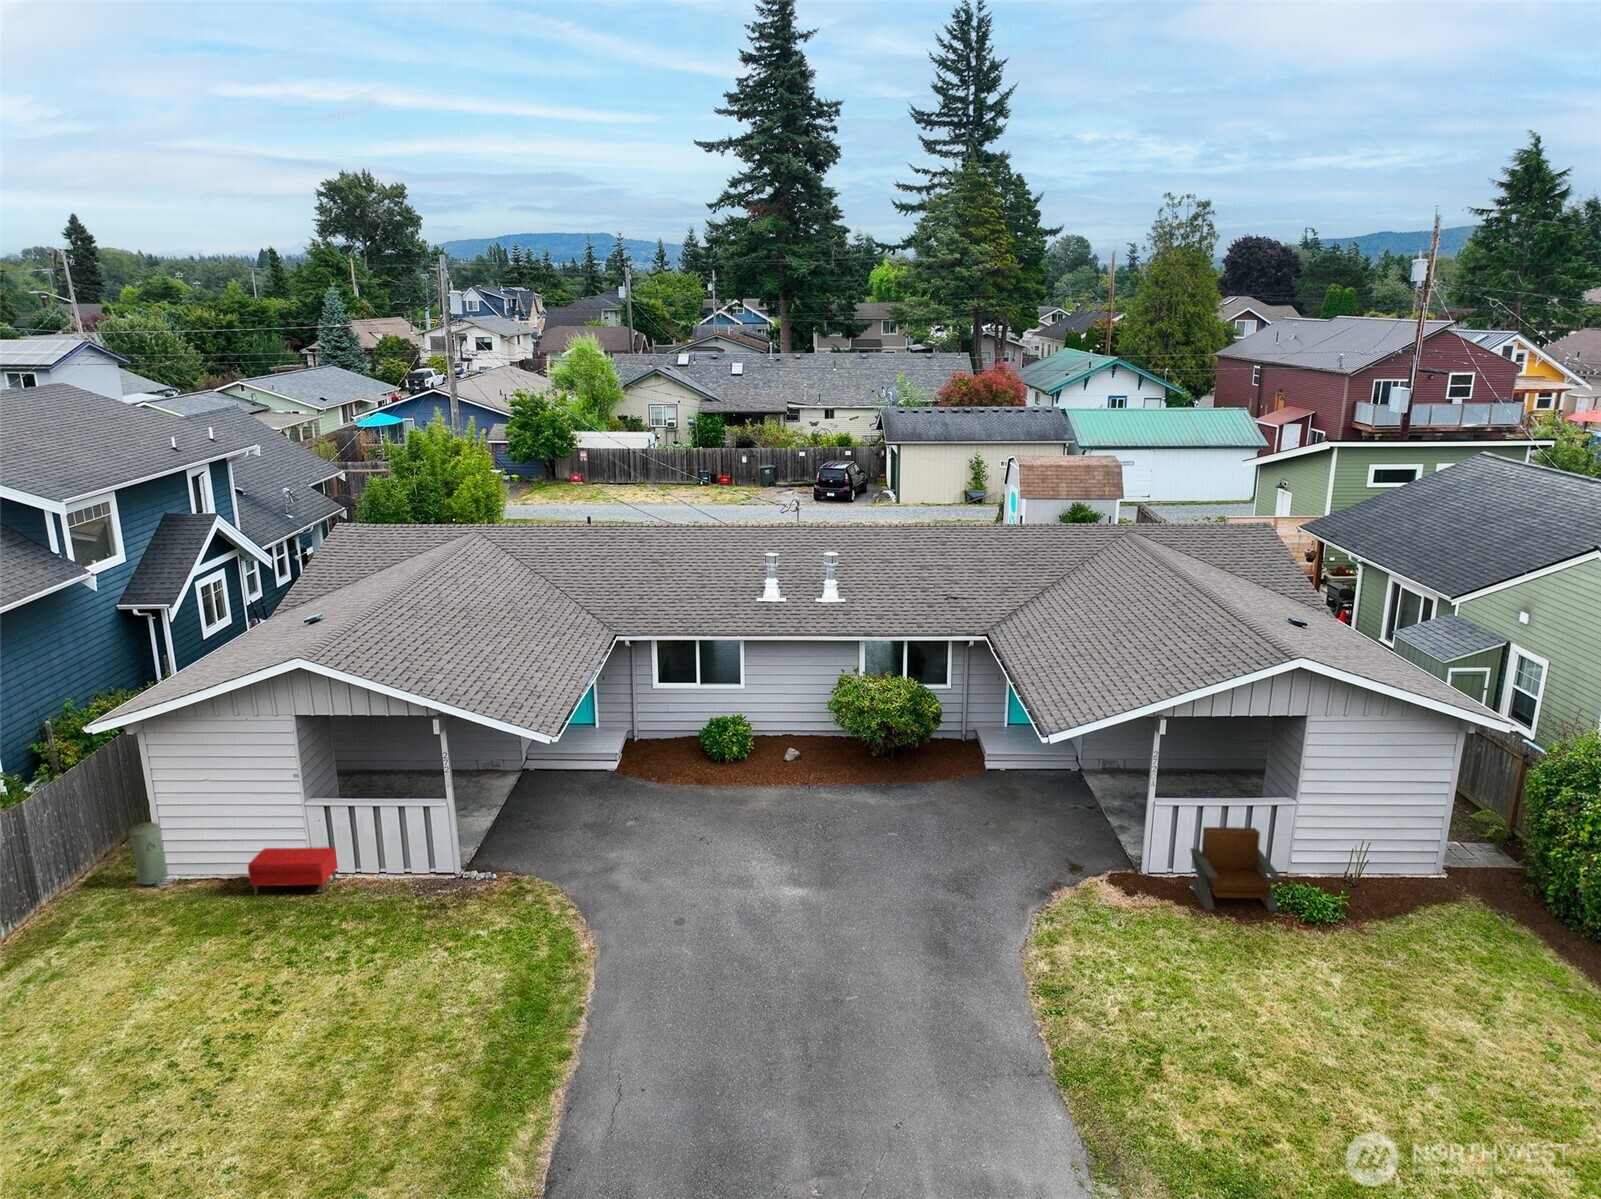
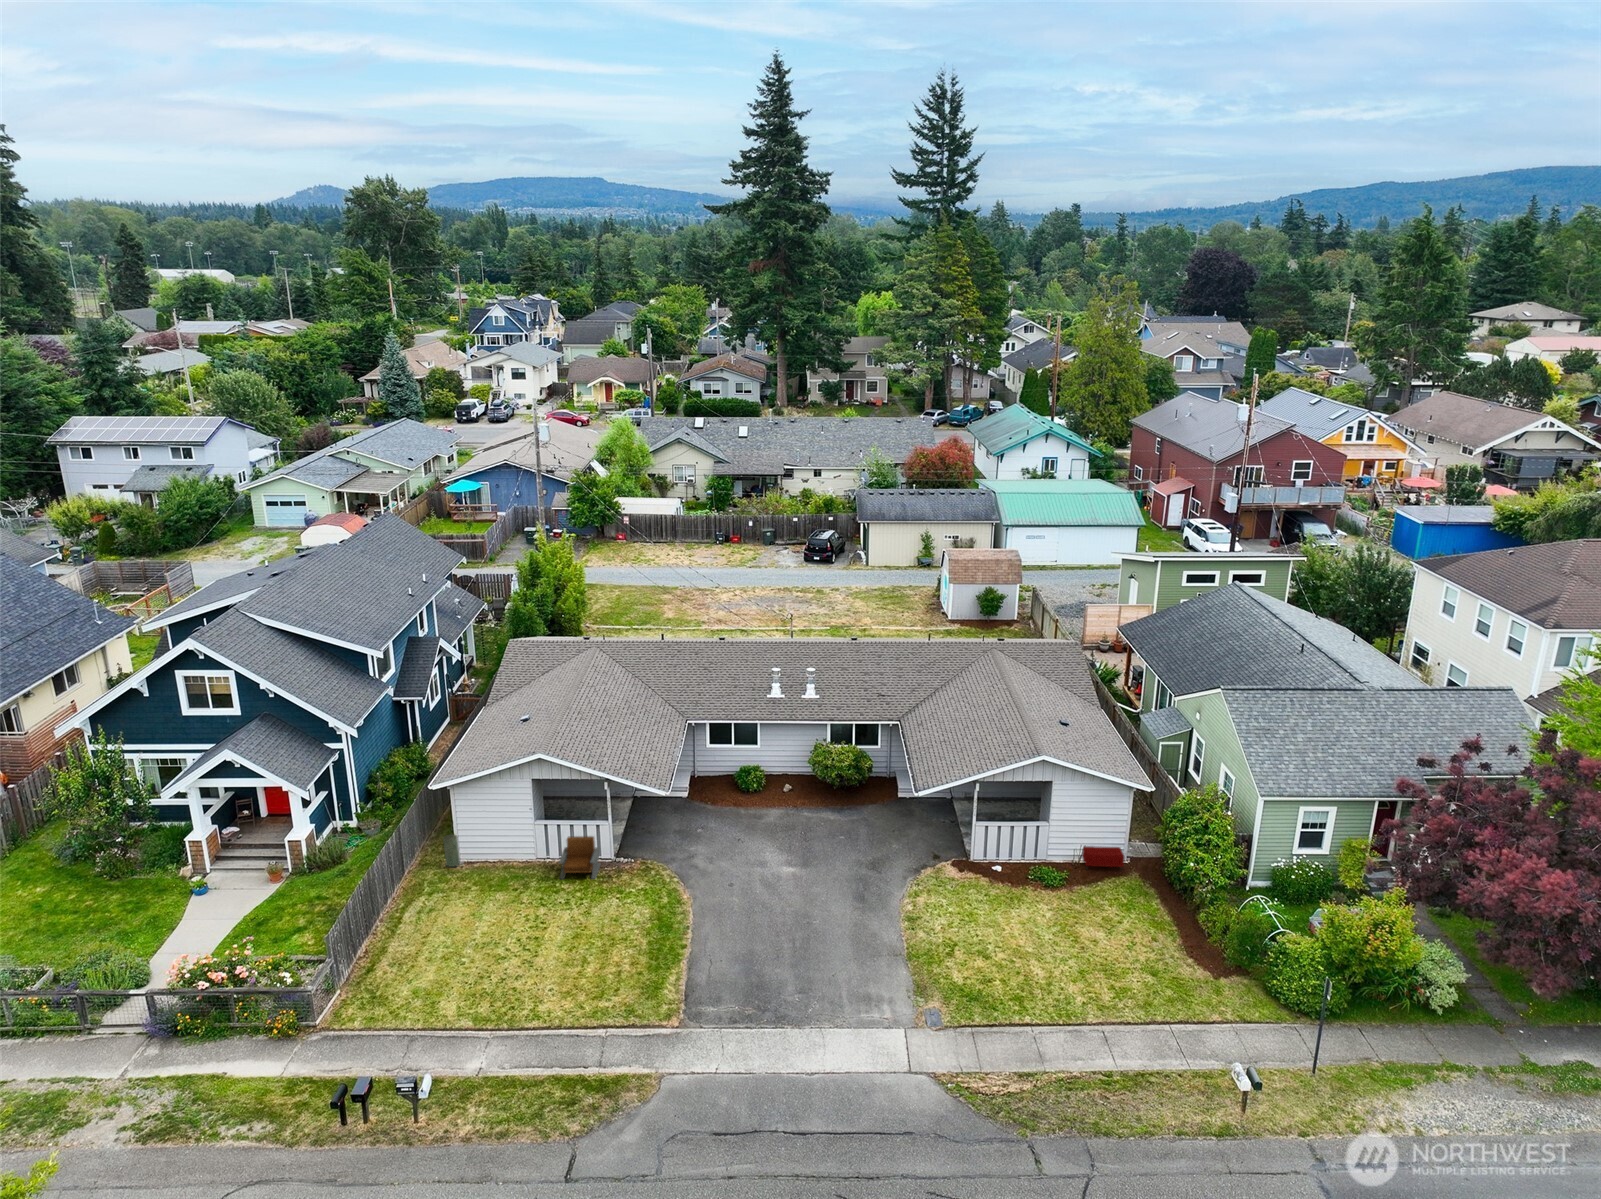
lounge chair: present [1188,827,1282,911] -> present [559,836,600,879]
bench: present [248,847,337,894] -> present [1082,846,1124,870]

